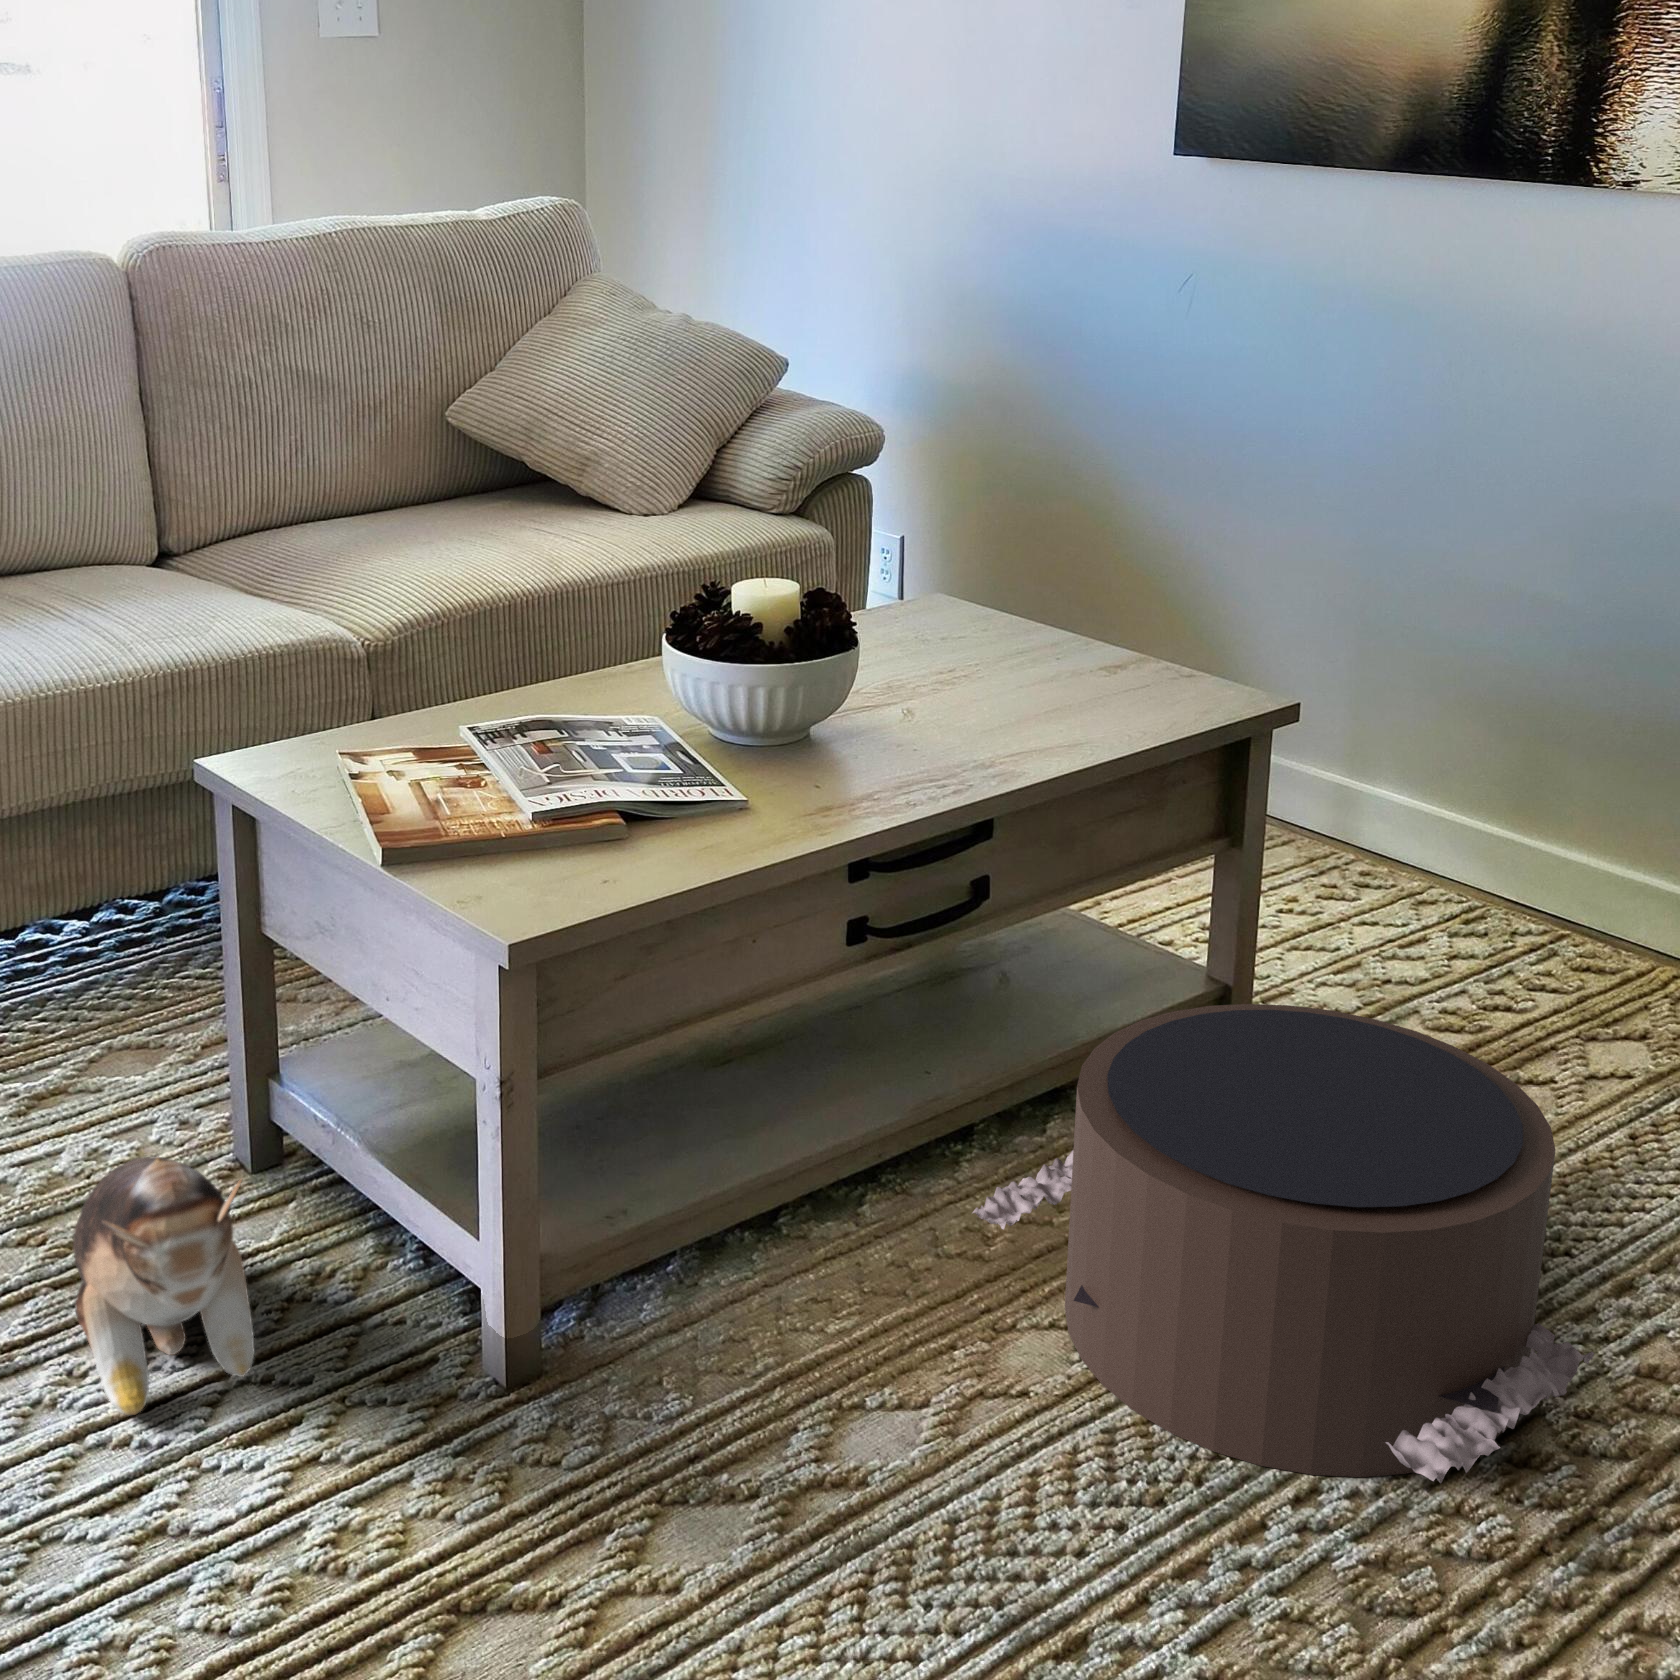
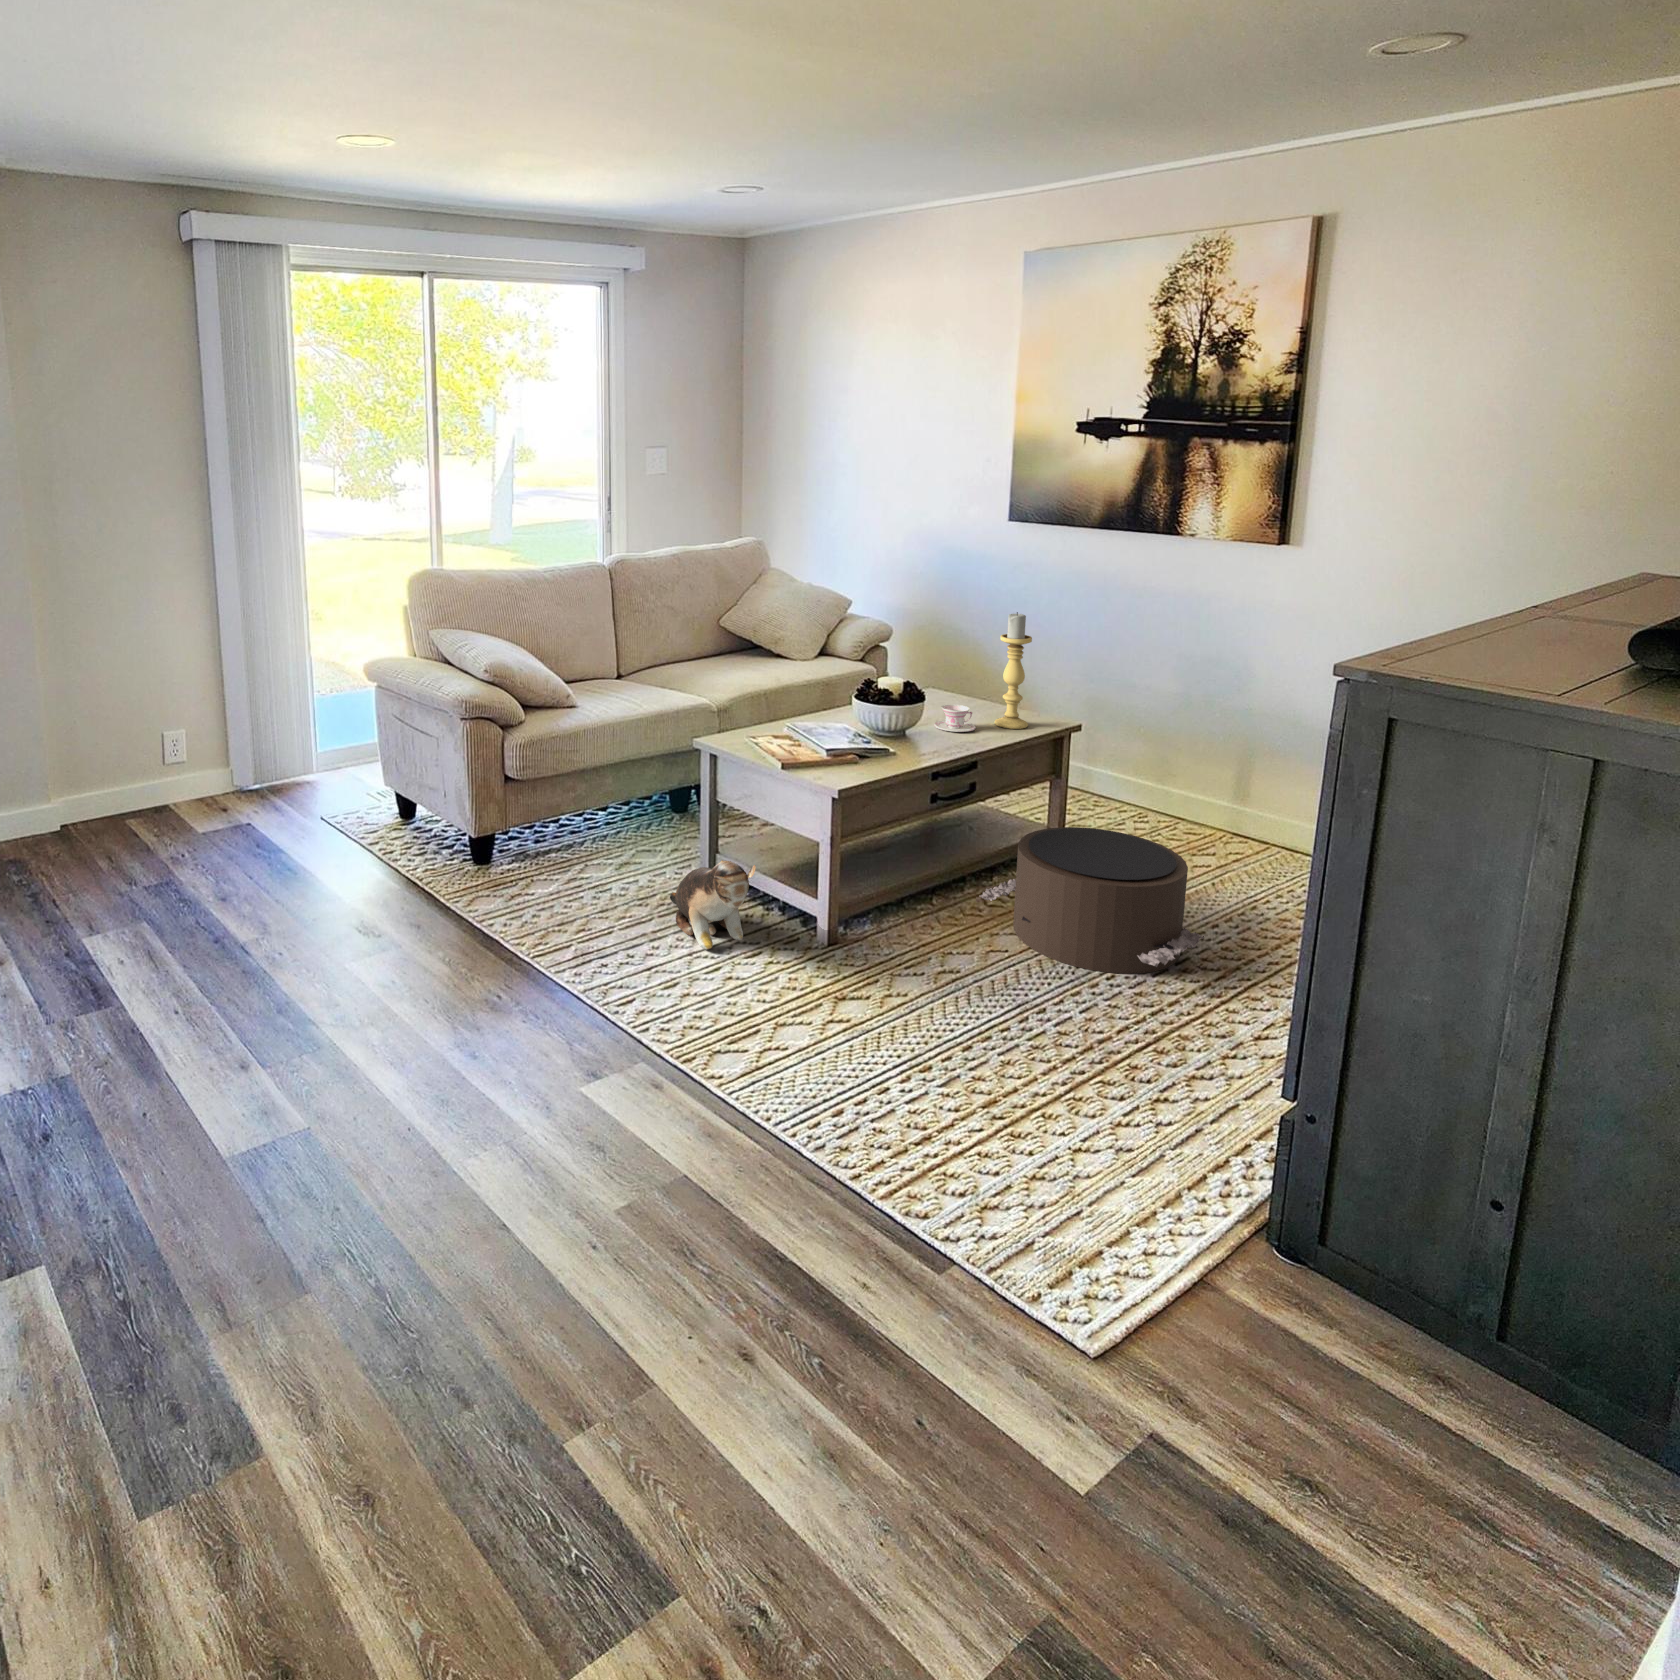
candle holder: none [1069,388,1169,716] -> present [995,612,1032,729]
teacup: none [899,648,1010,728] -> present [934,705,976,732]

